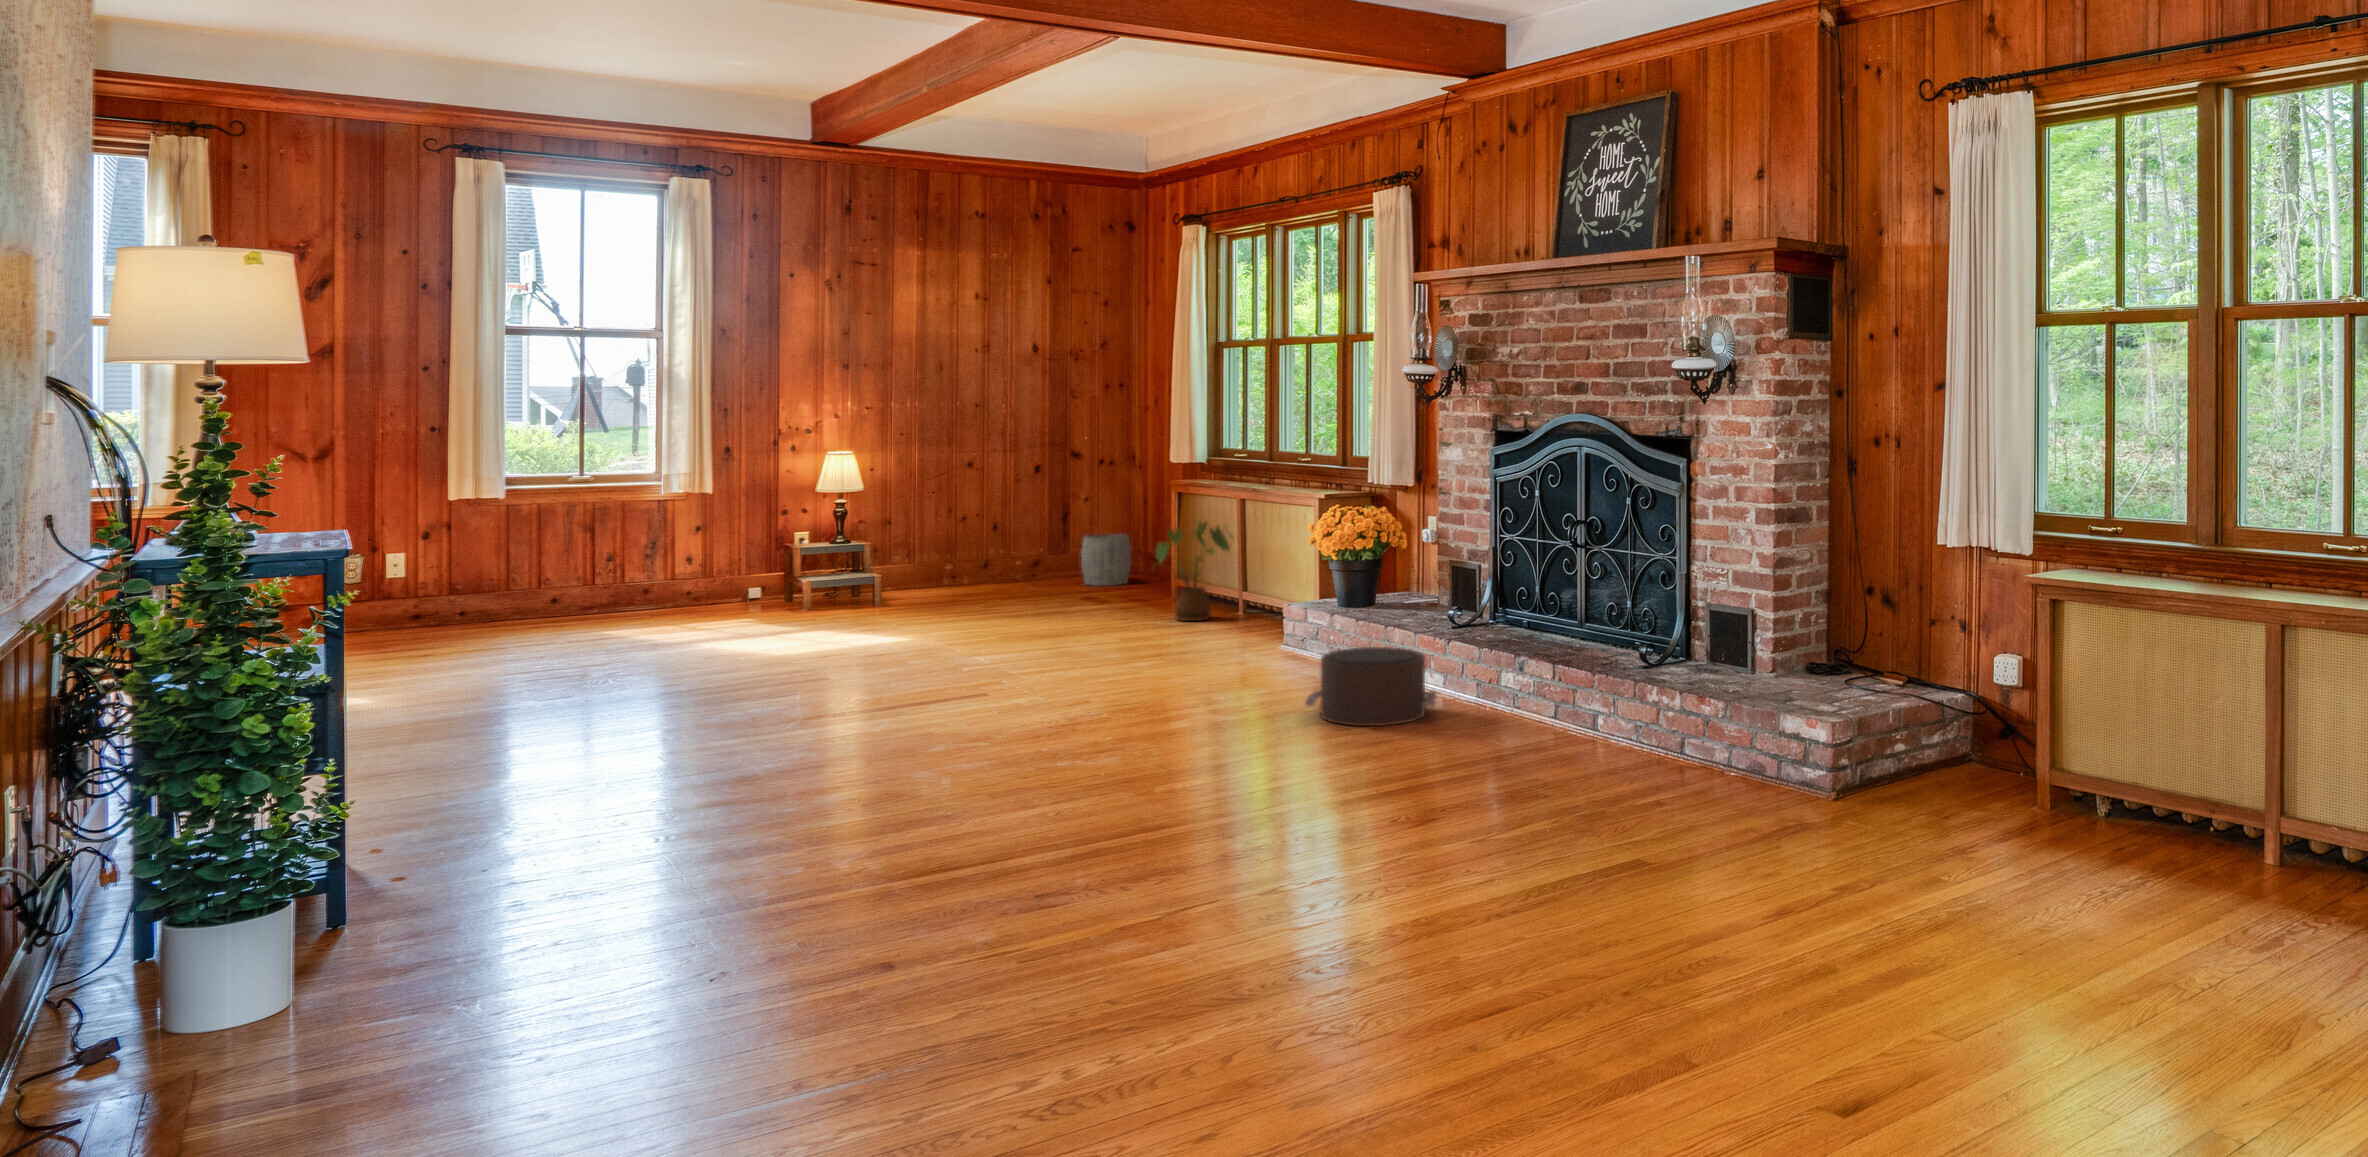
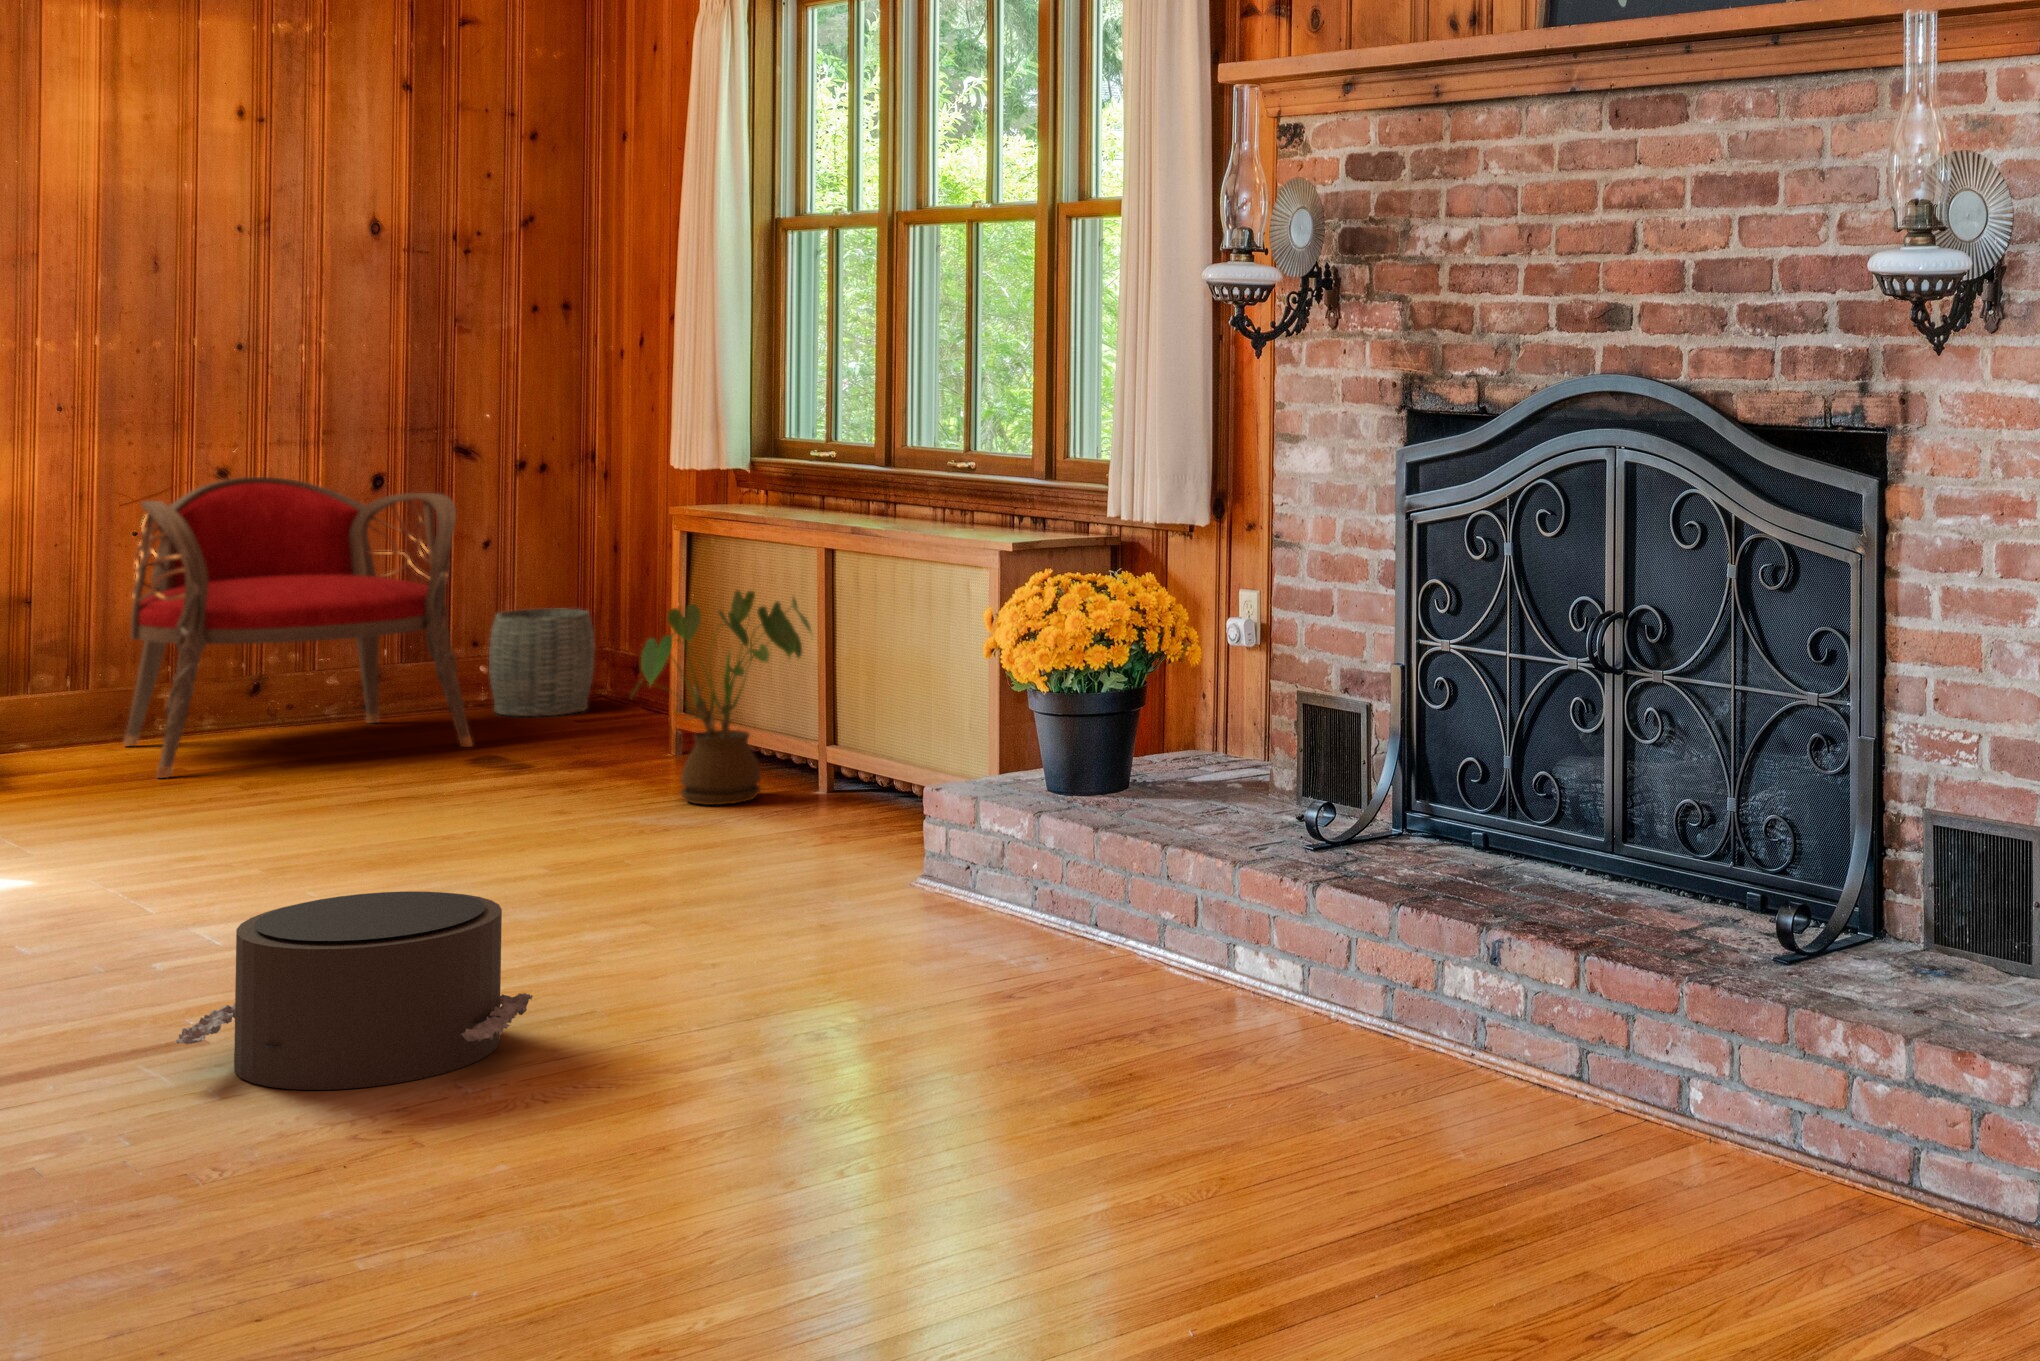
armchair: none [916,469,1076,609] -> present [124,477,472,778]
pouf: present [1305,647,1436,726] -> present [175,891,533,1090]

